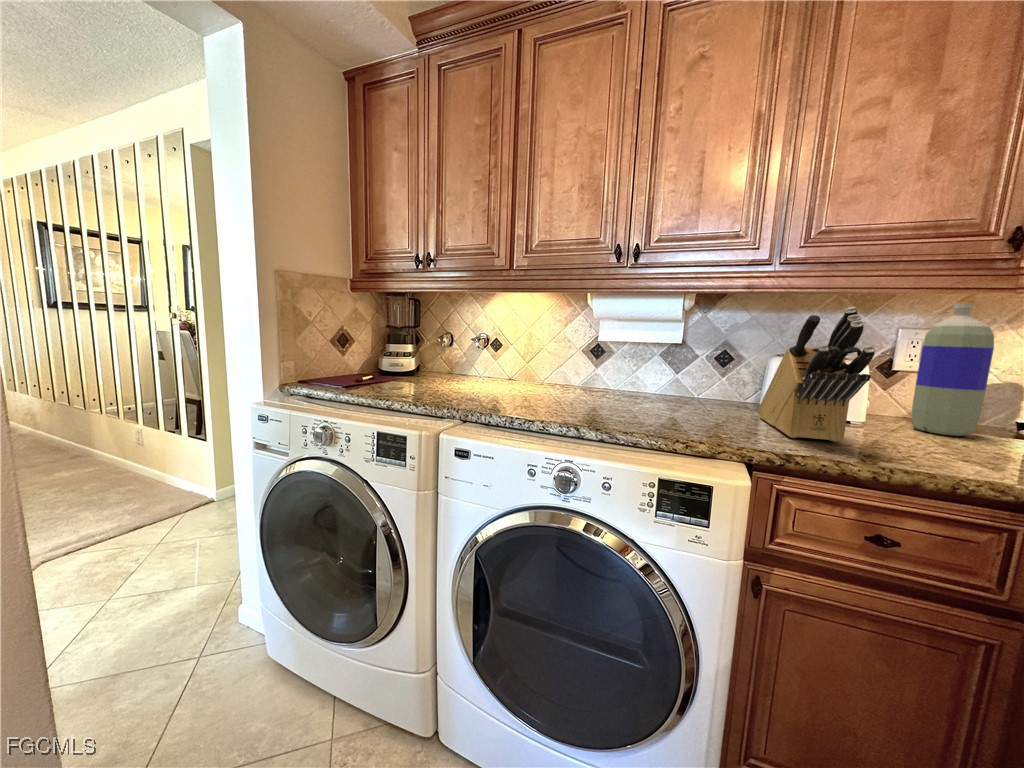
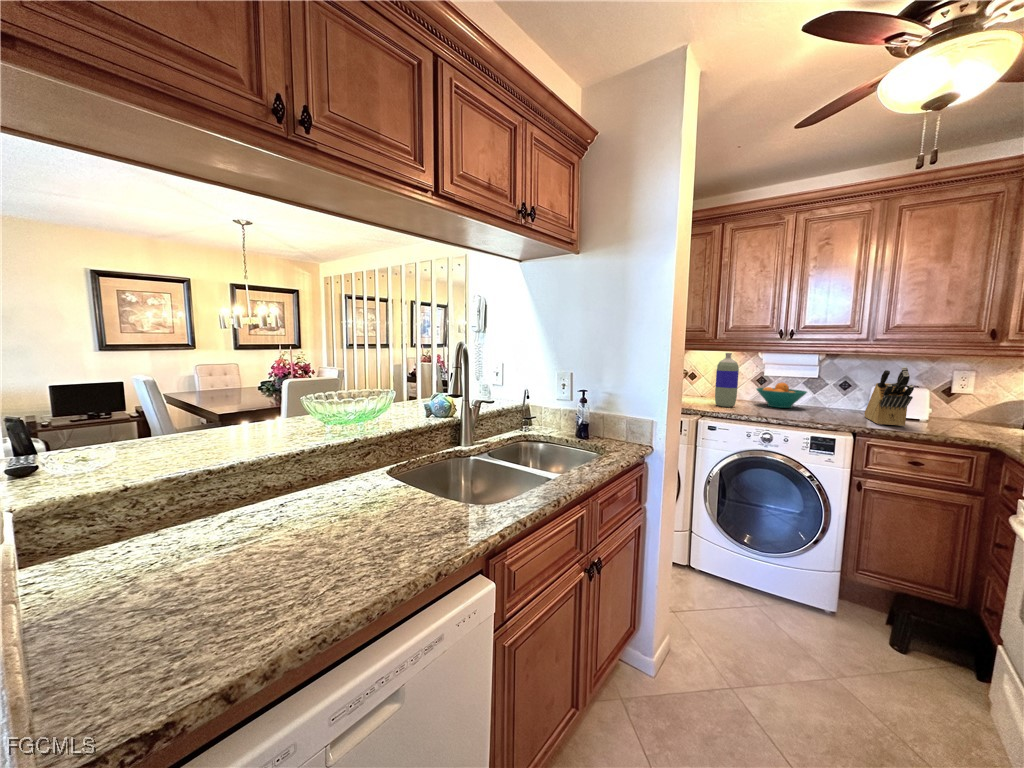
bottle: present [912,303,994,436] -> present [715,353,739,407]
fruit bowl: none [583,352,665,400] -> present [756,382,807,408]

